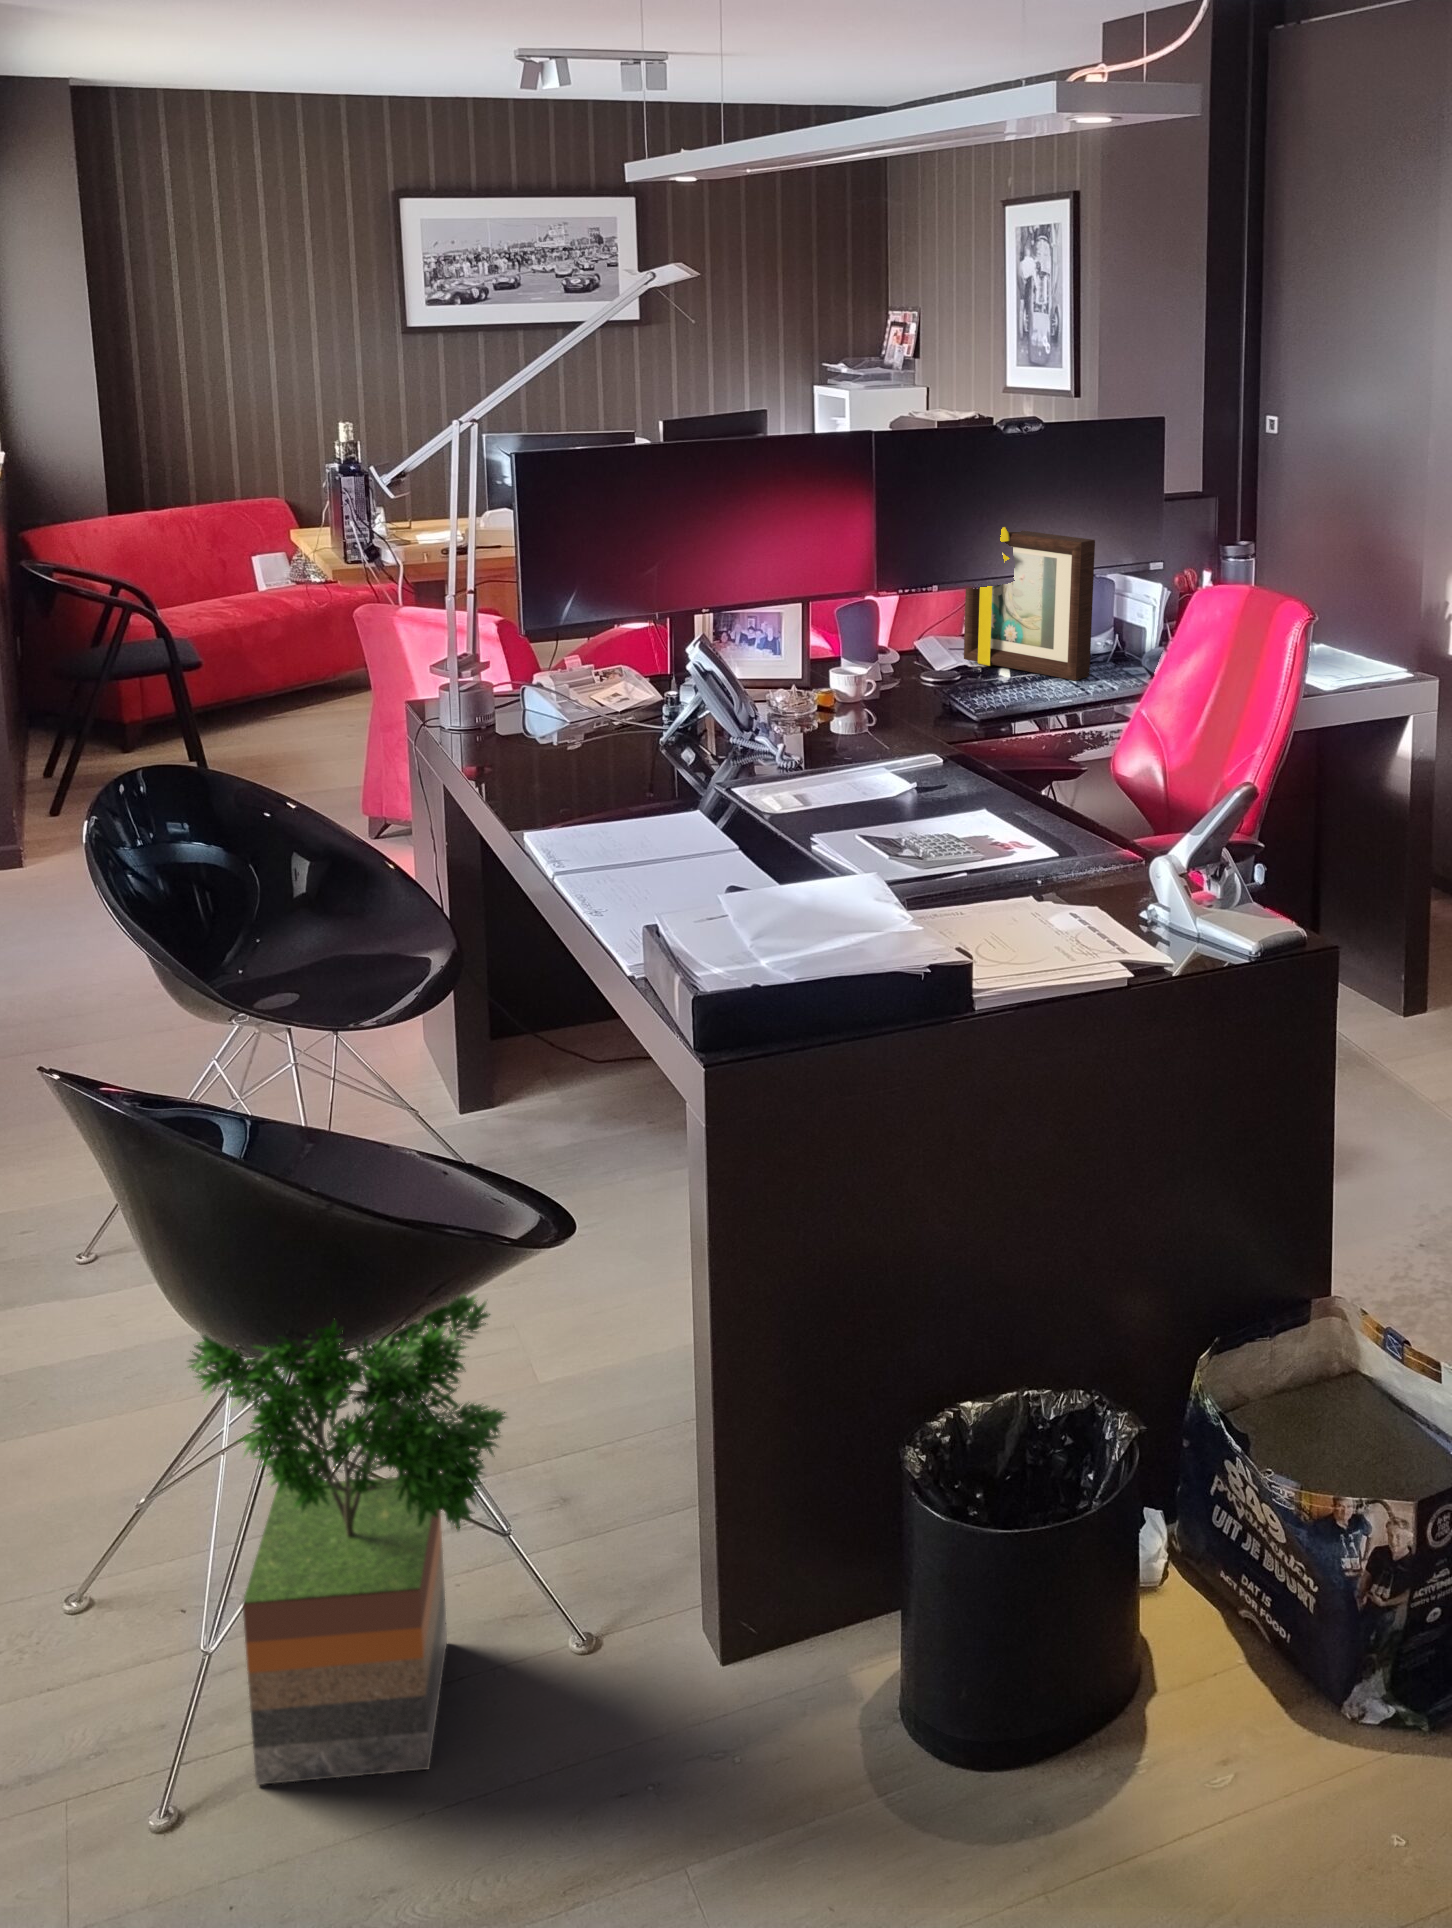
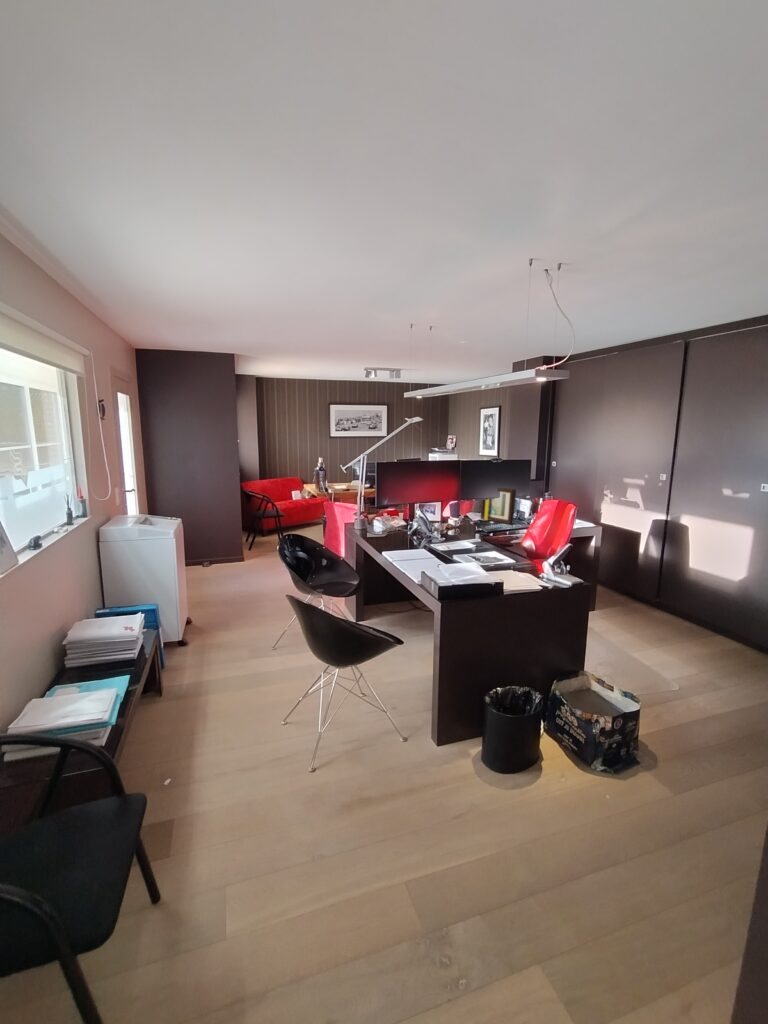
potted tree: present [189,1295,507,1785] -> none [317,648,392,766]

